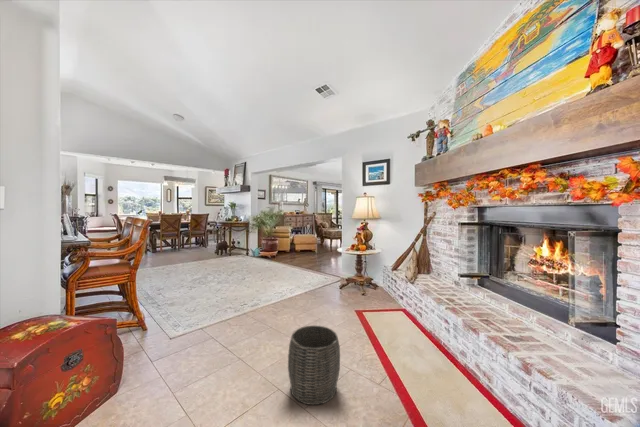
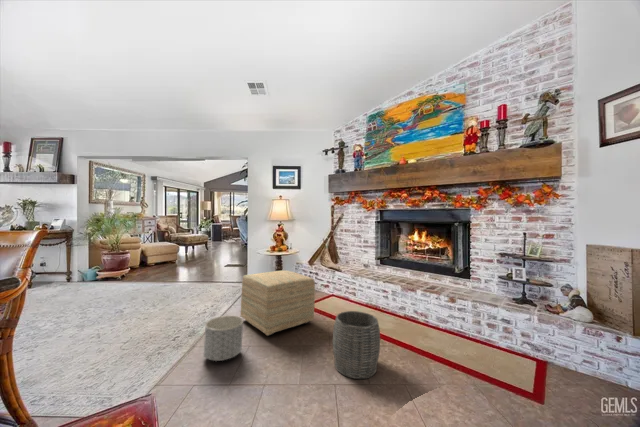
ottoman: none [283,271,341,330] -> present [241,270,315,336]
planter: none [230,300,259,335] -> present [204,315,243,361]

